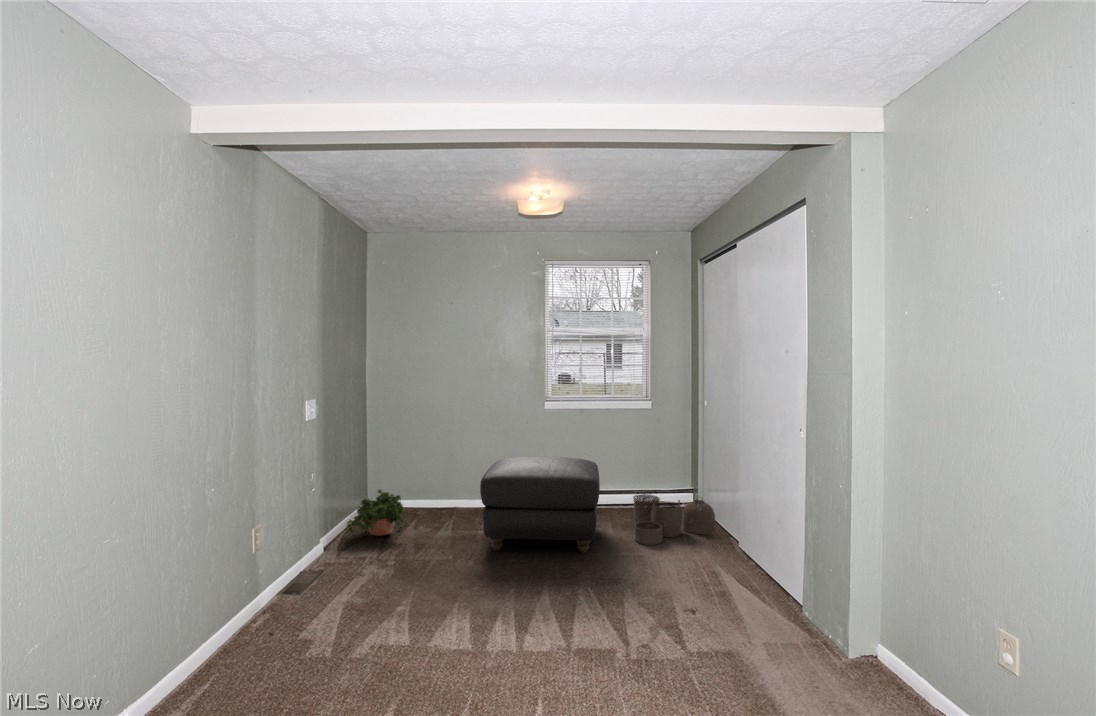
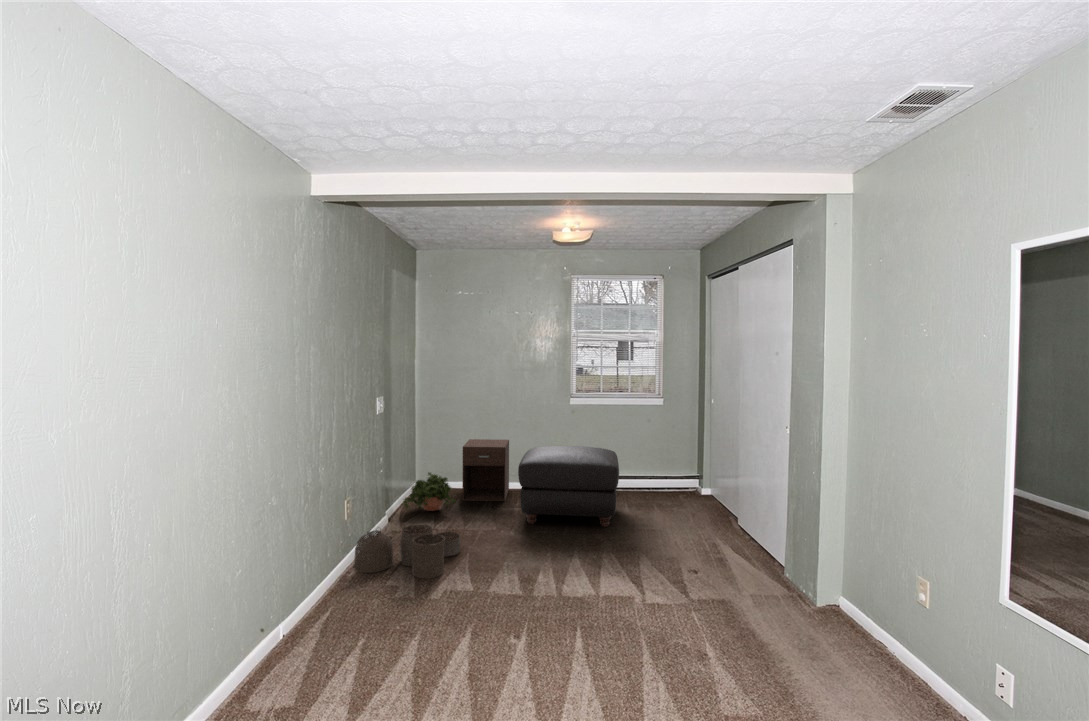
nightstand: none [420,450,476,522] -> present [462,439,509,501]
woven basket: present [633,490,715,545] -> present [354,524,461,579]

